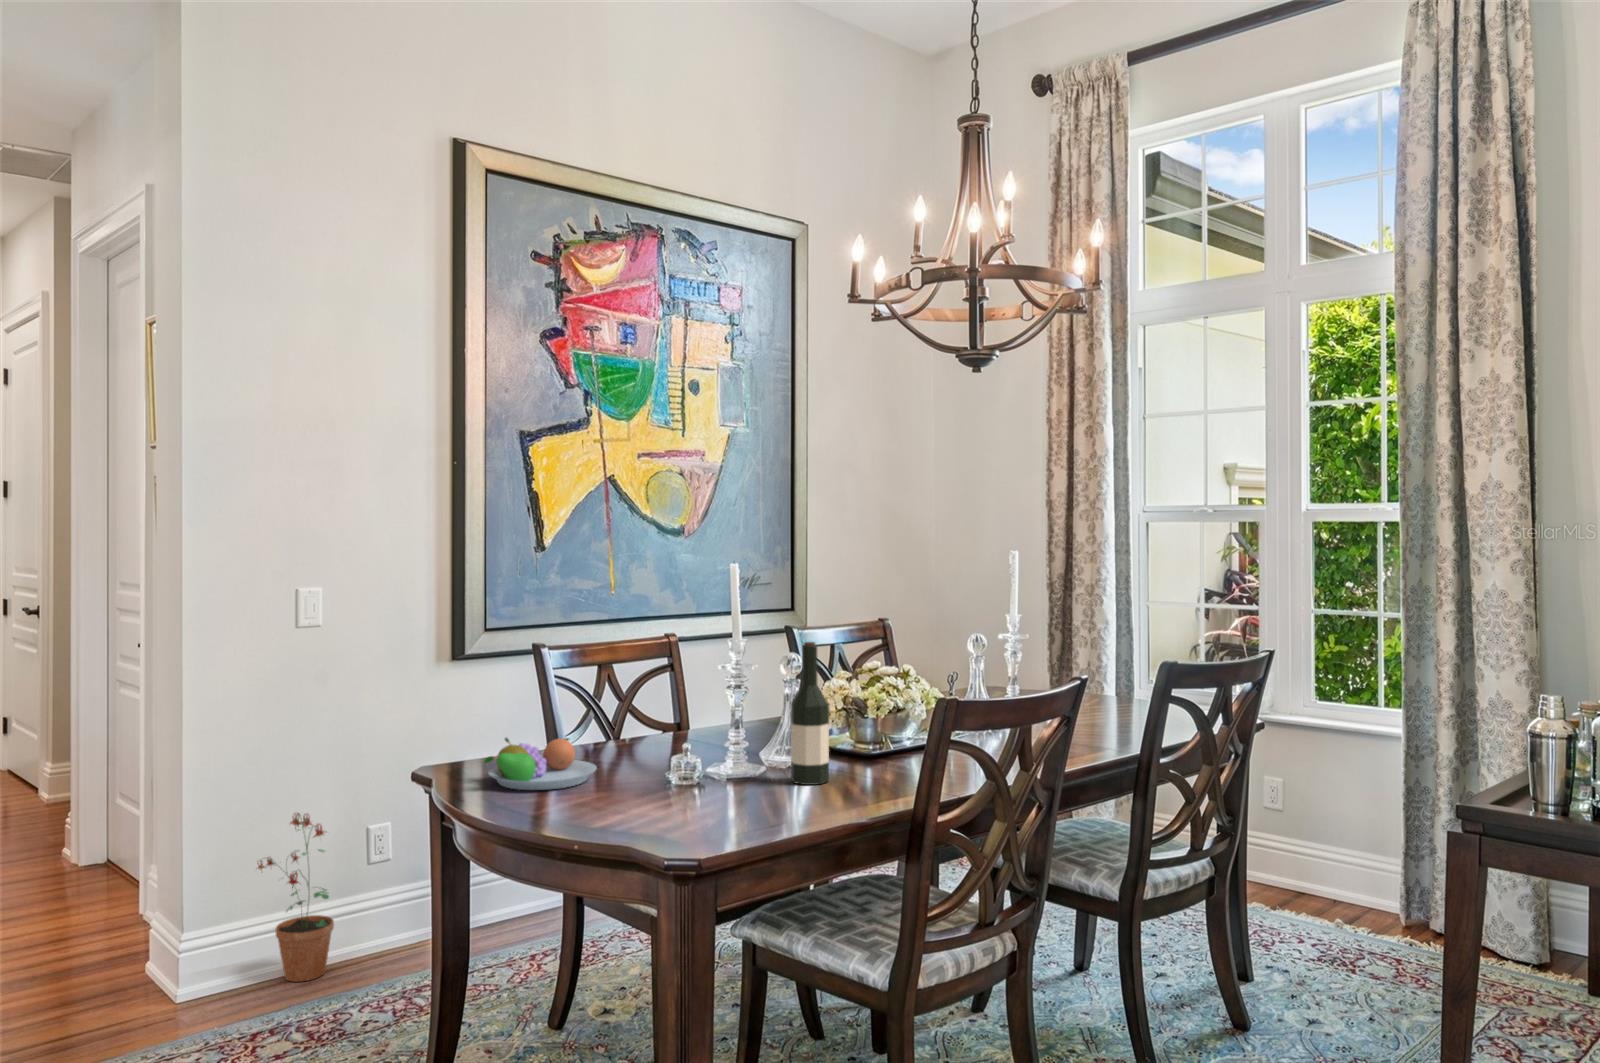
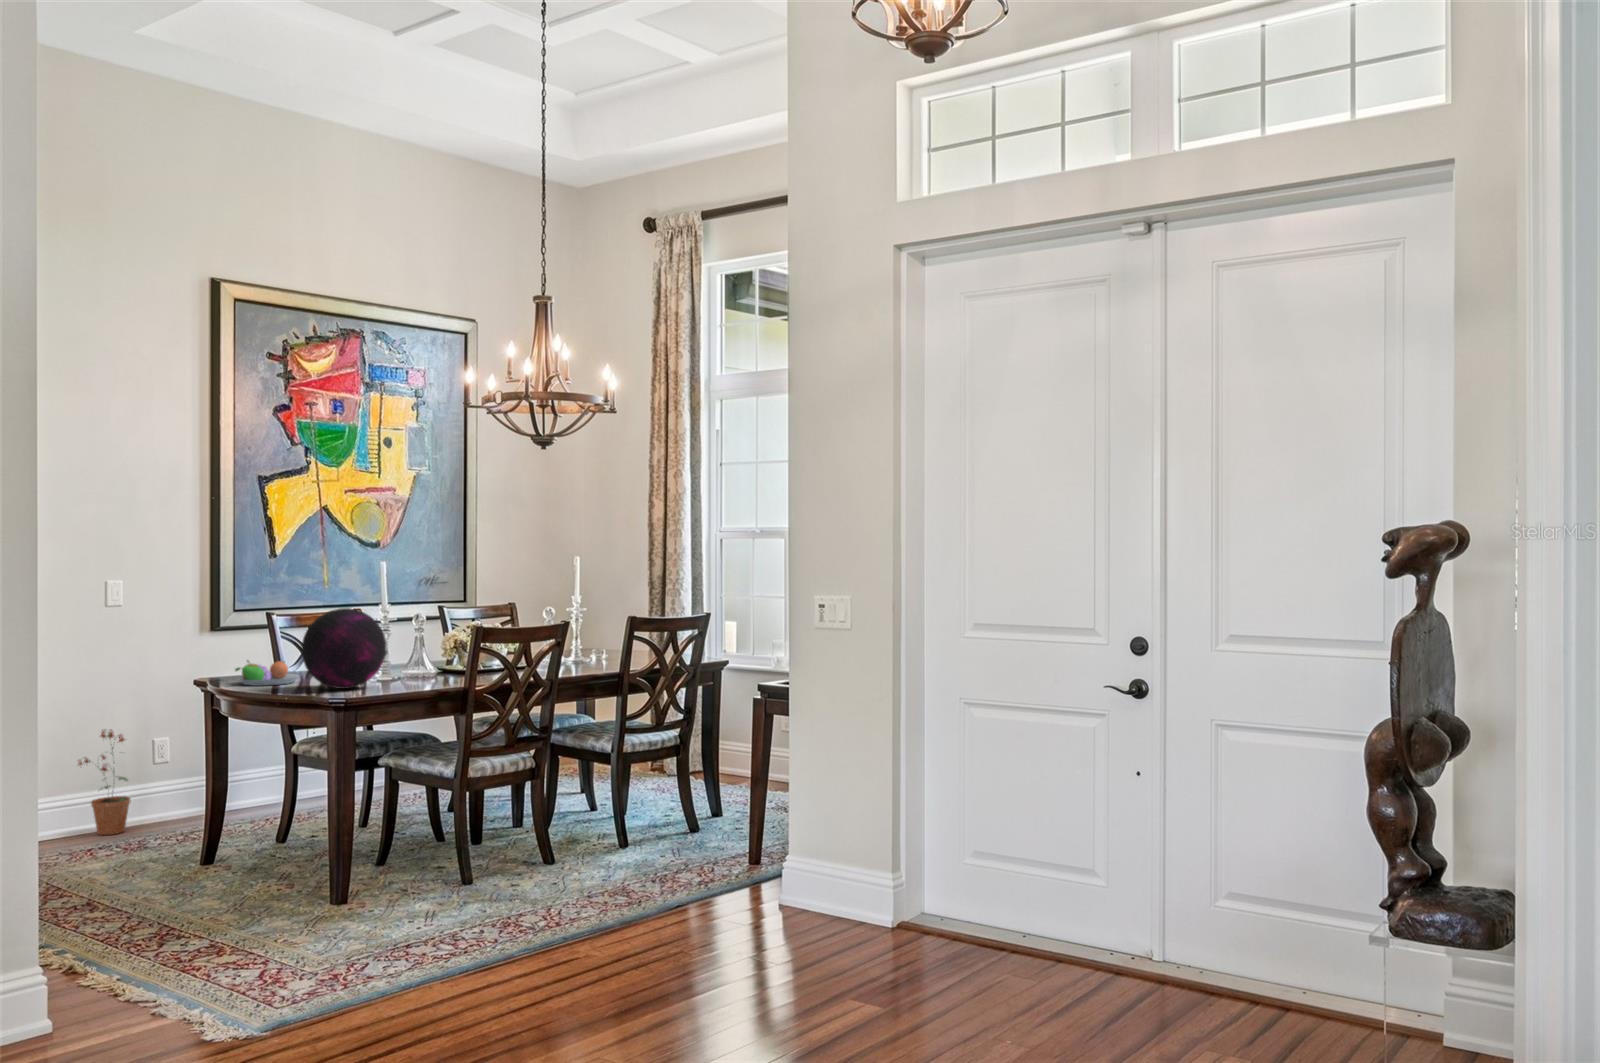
wine bottle: present [791,642,829,785] -> none [411,605,431,681]
decorative orb: none [607,655,764,813] -> present [302,608,386,689]

